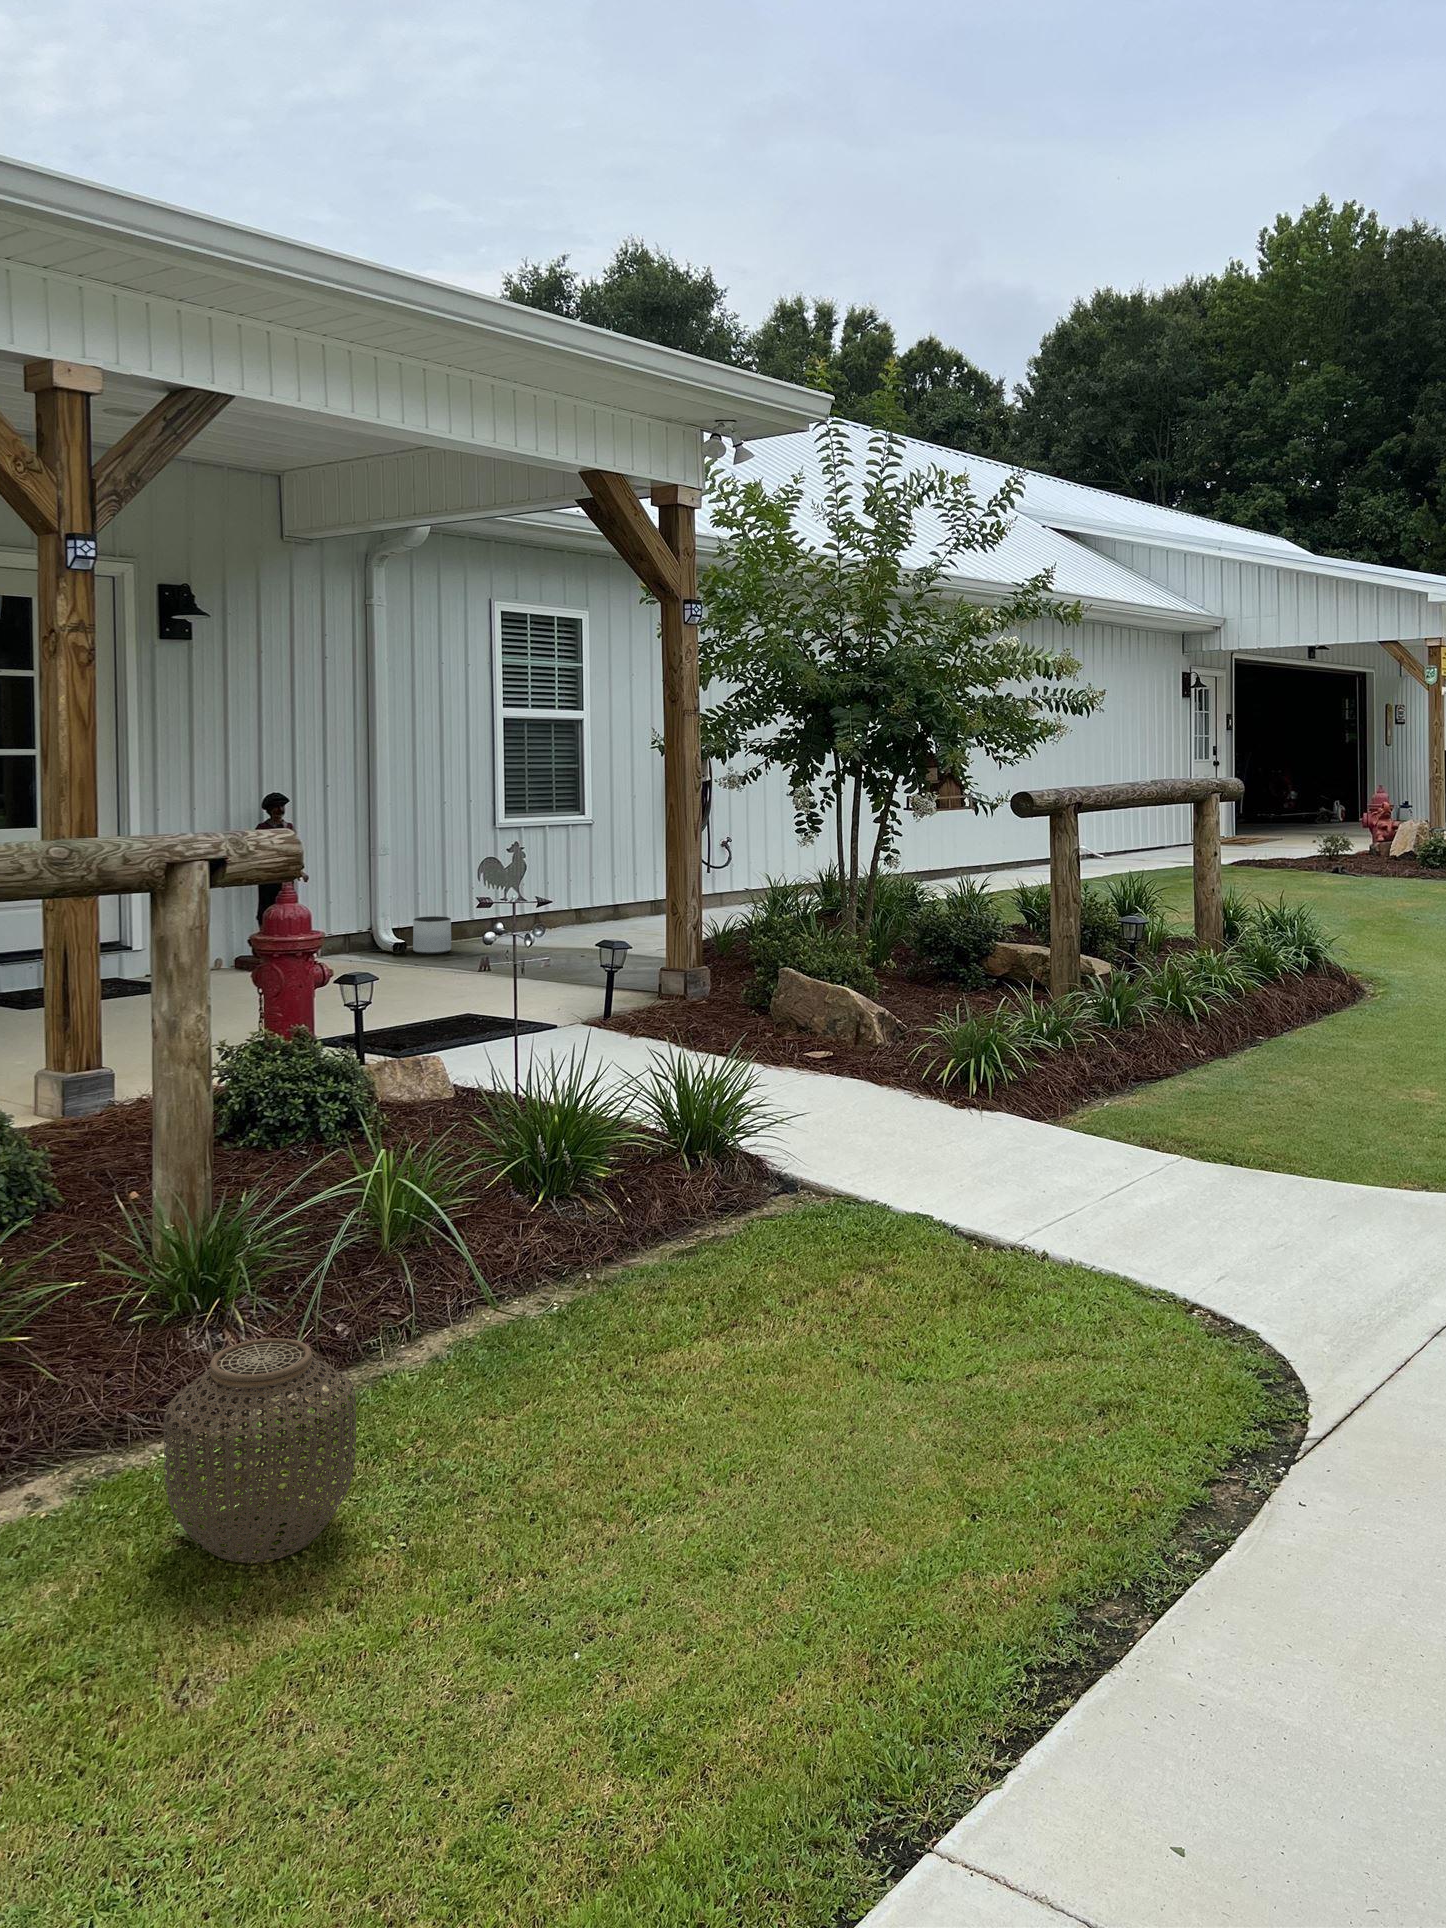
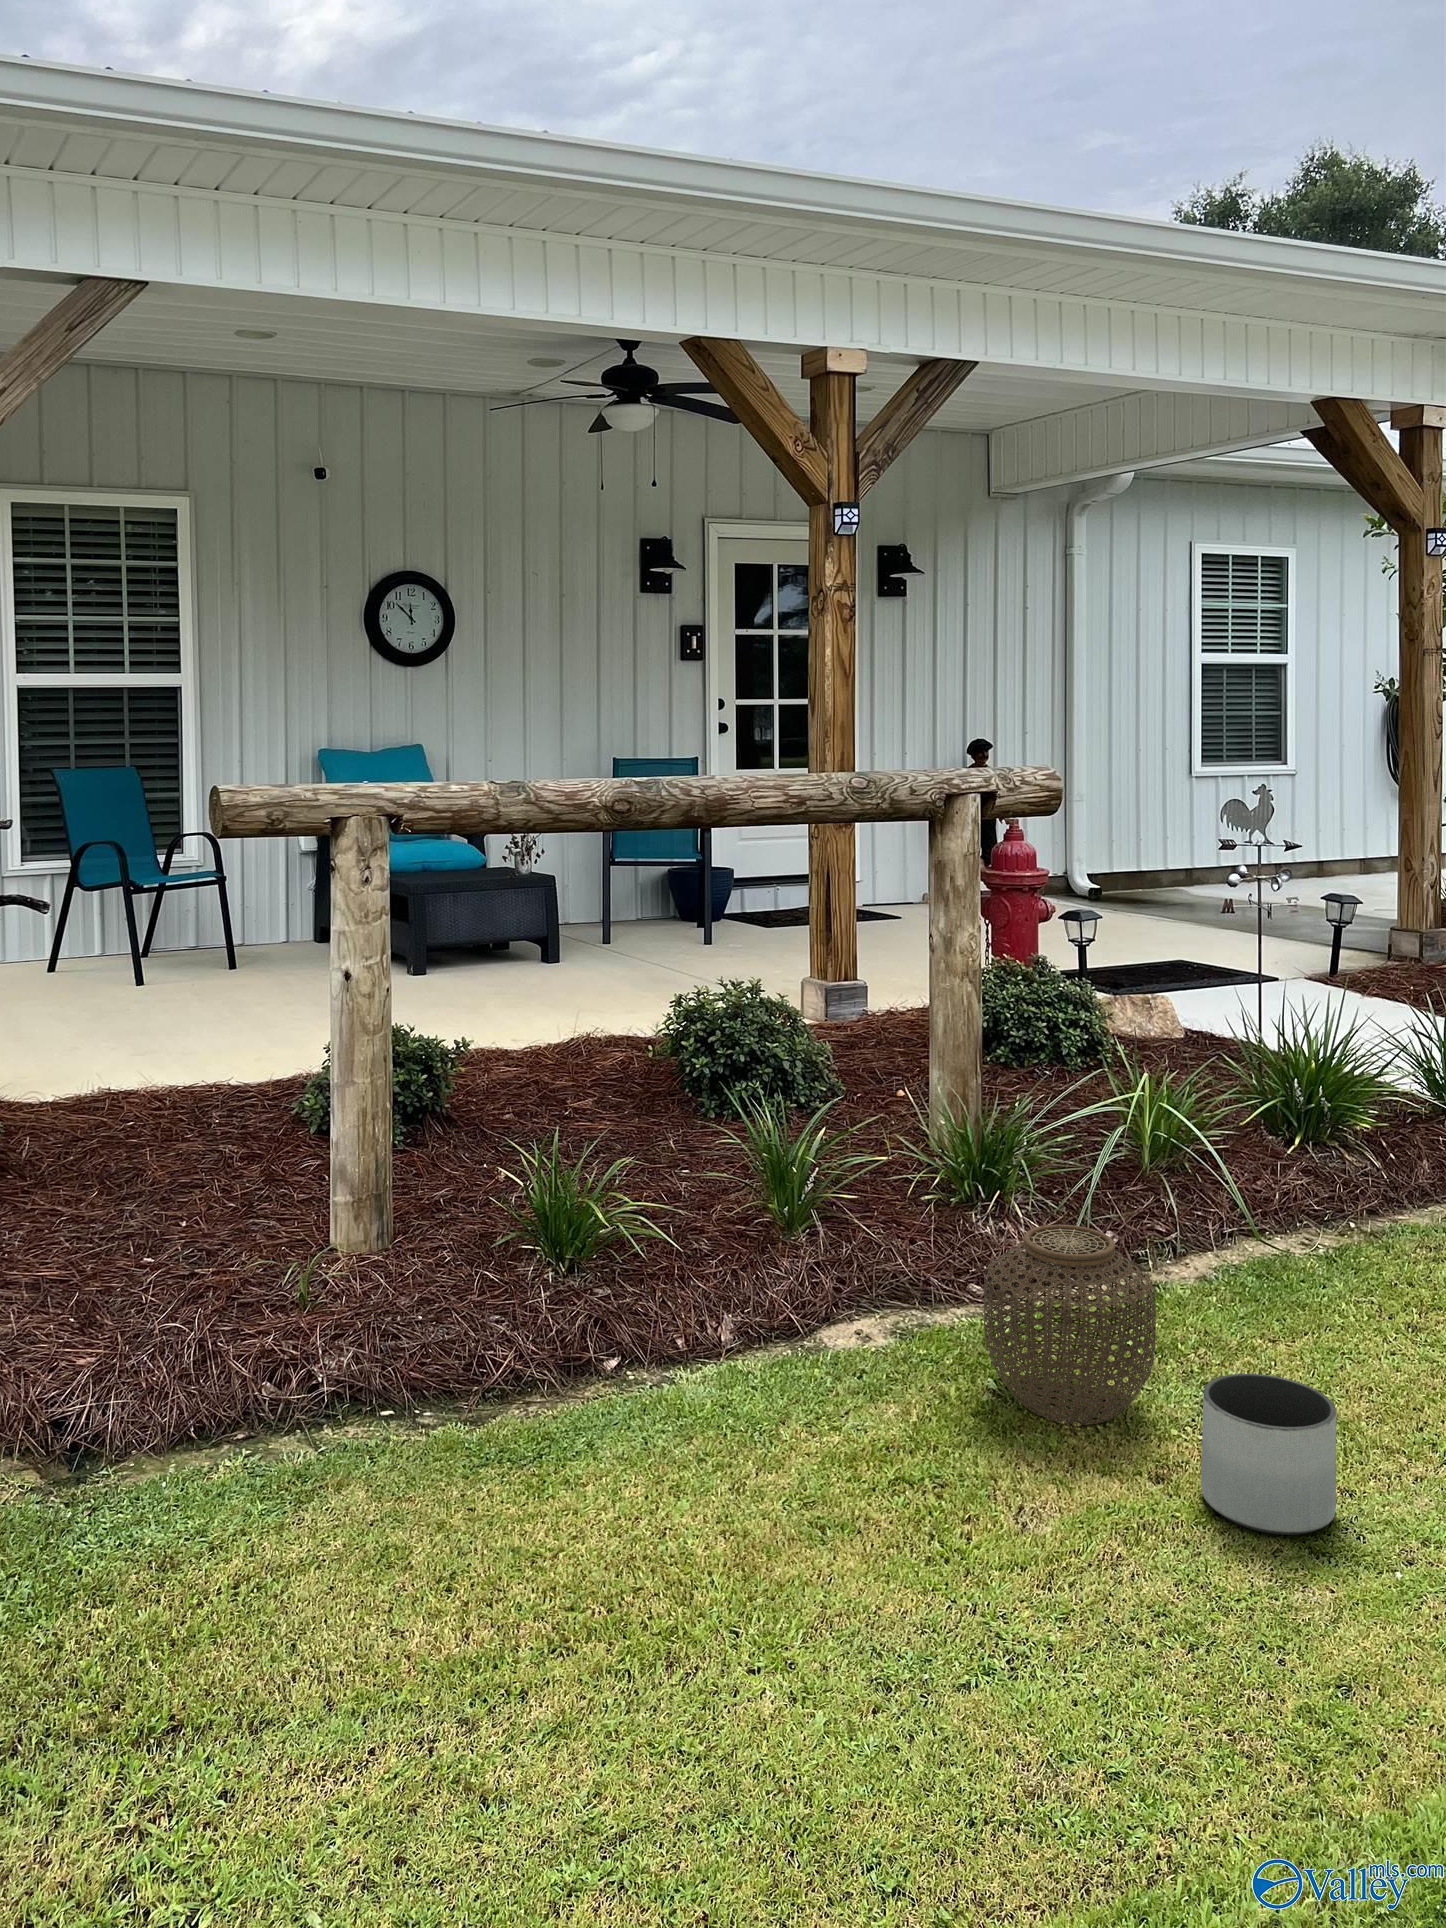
planter: present [413,916,451,954] -> present [1201,1374,1336,1535]

